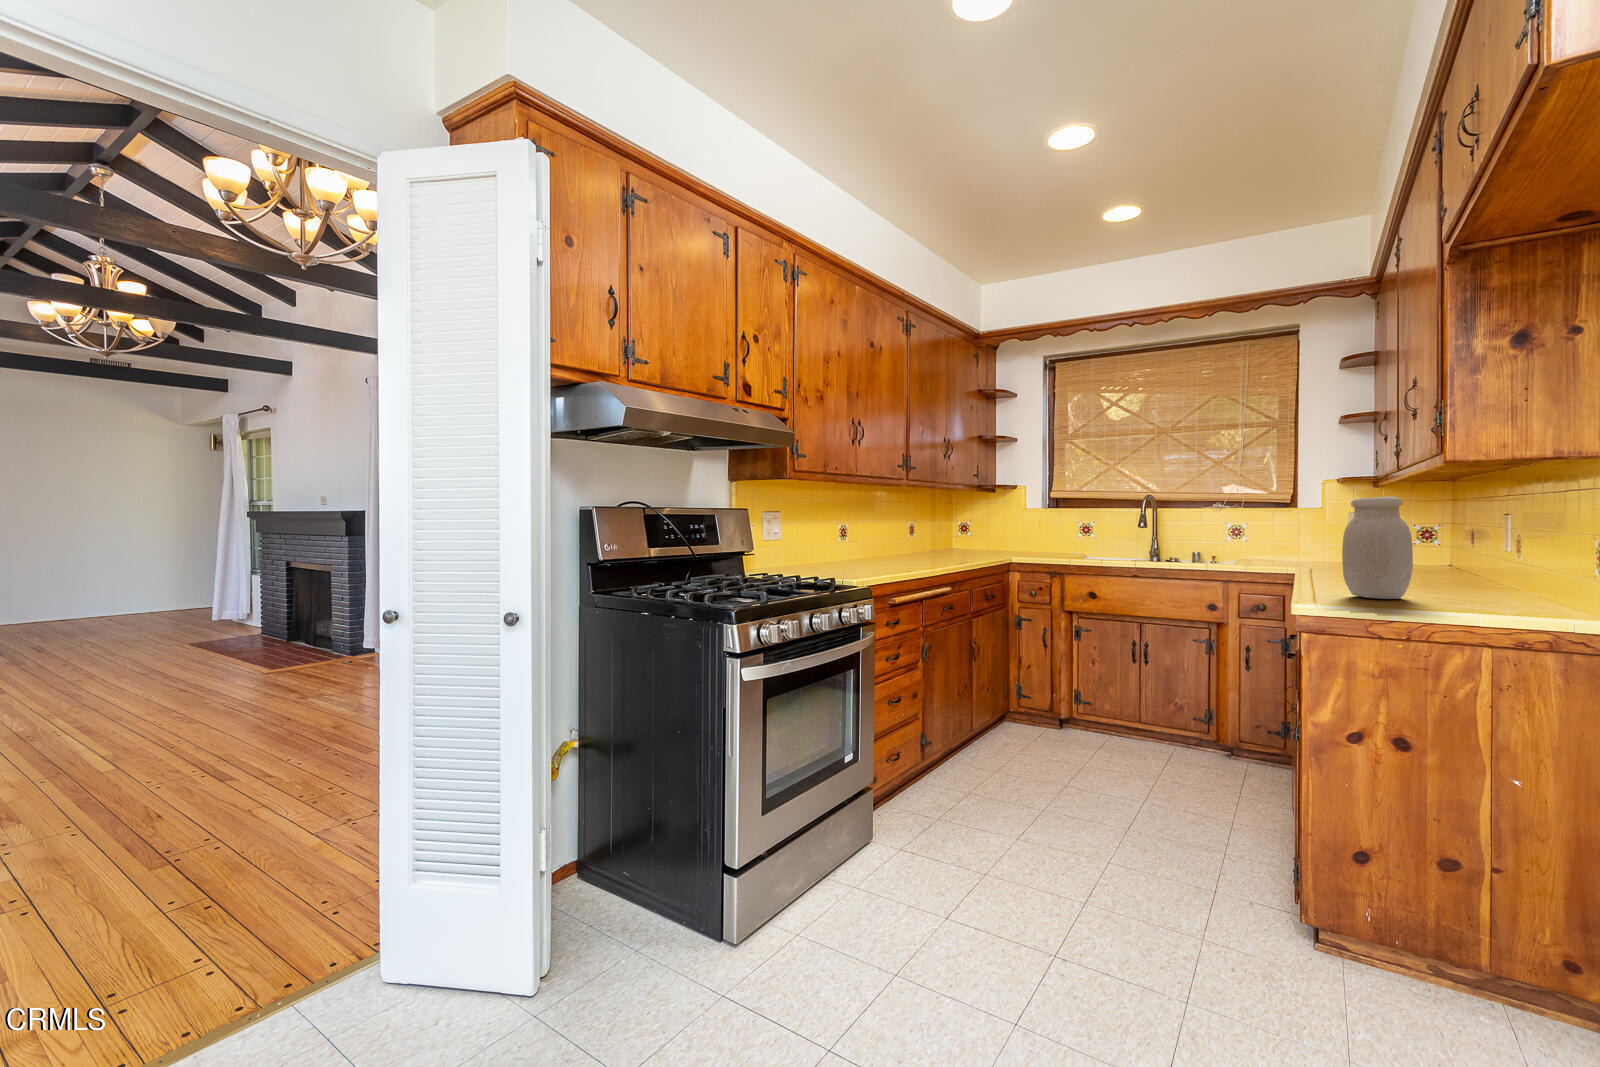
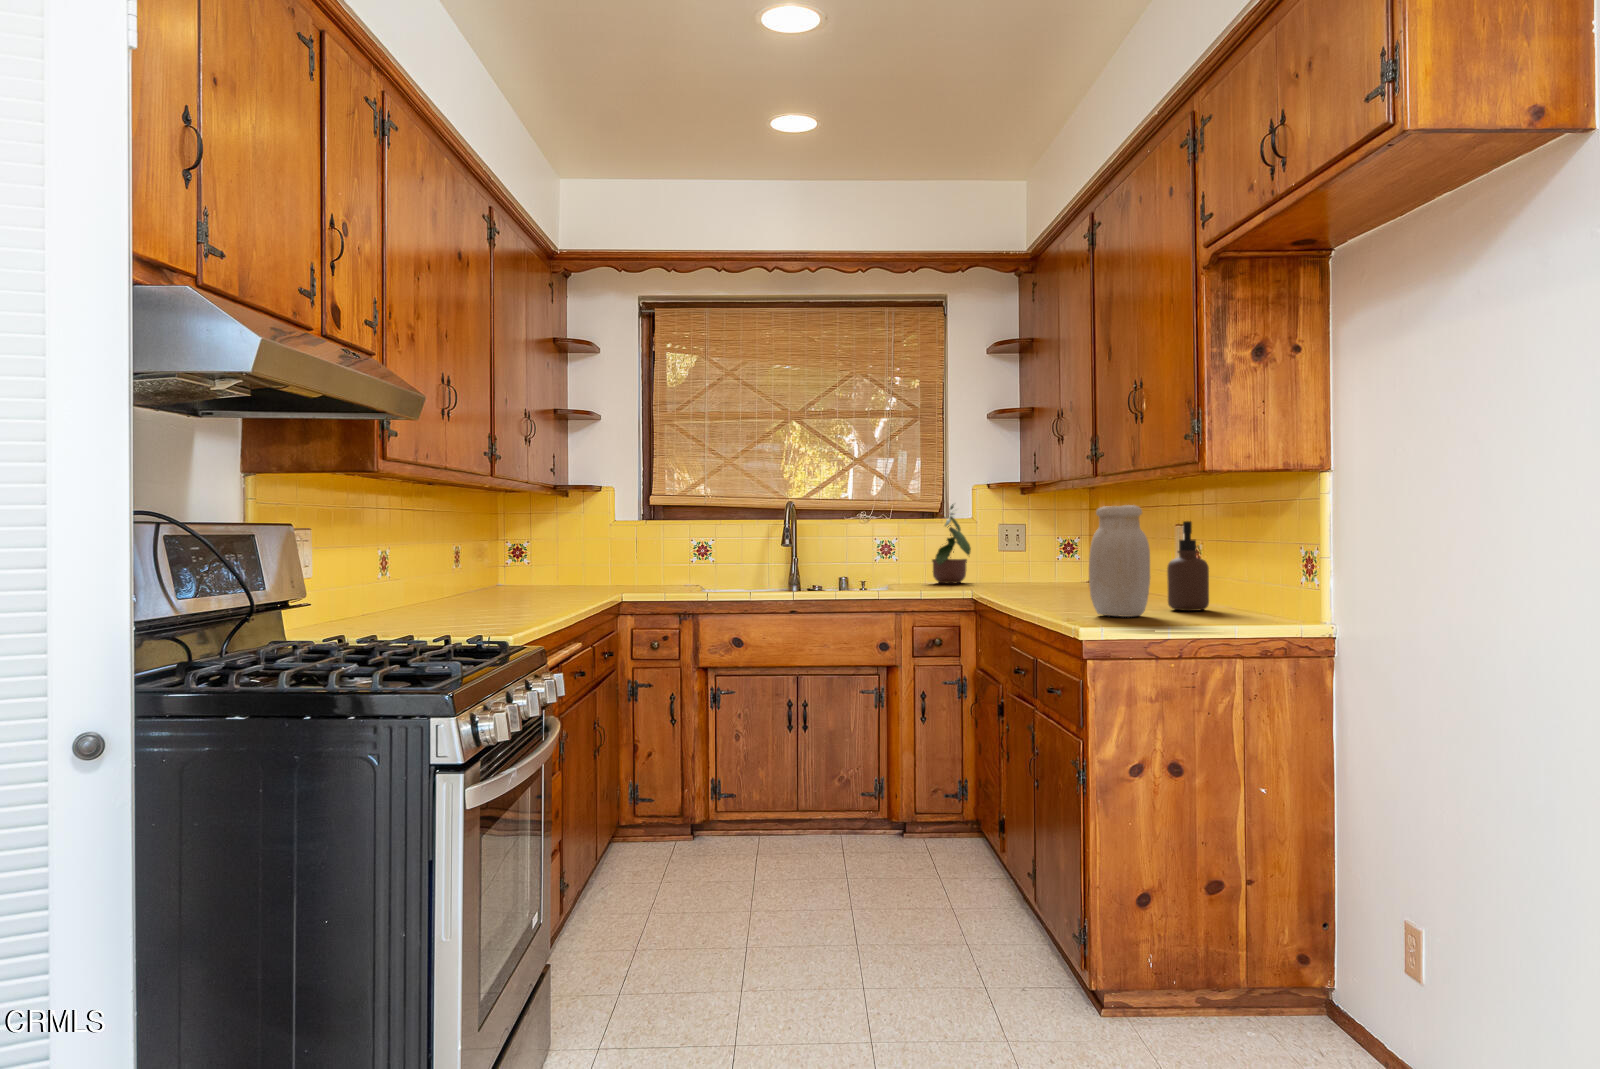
potted plant: none [1280,488,1332,558] -> present [932,504,971,583]
soap dispenser: none [1455,509,1510,597] -> present [1167,521,1209,611]

